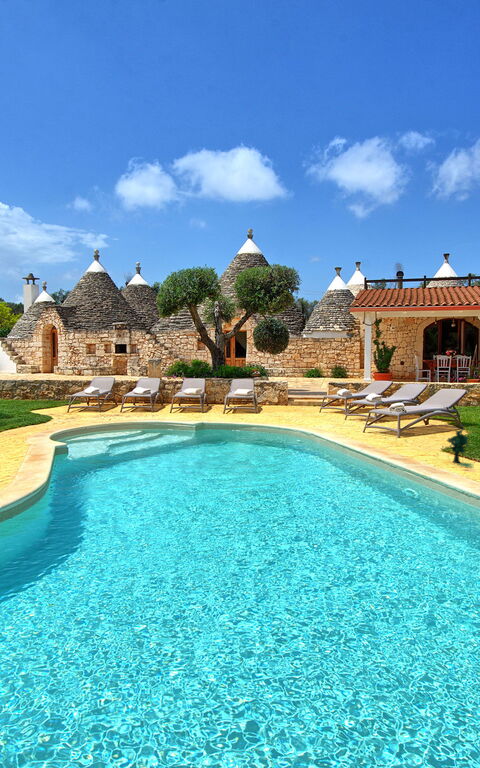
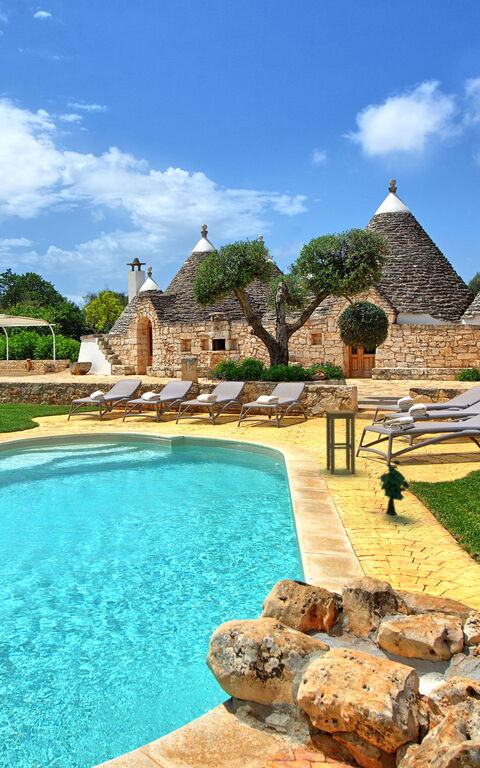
stool: none [352,397,378,442] -> present [325,410,356,474]

